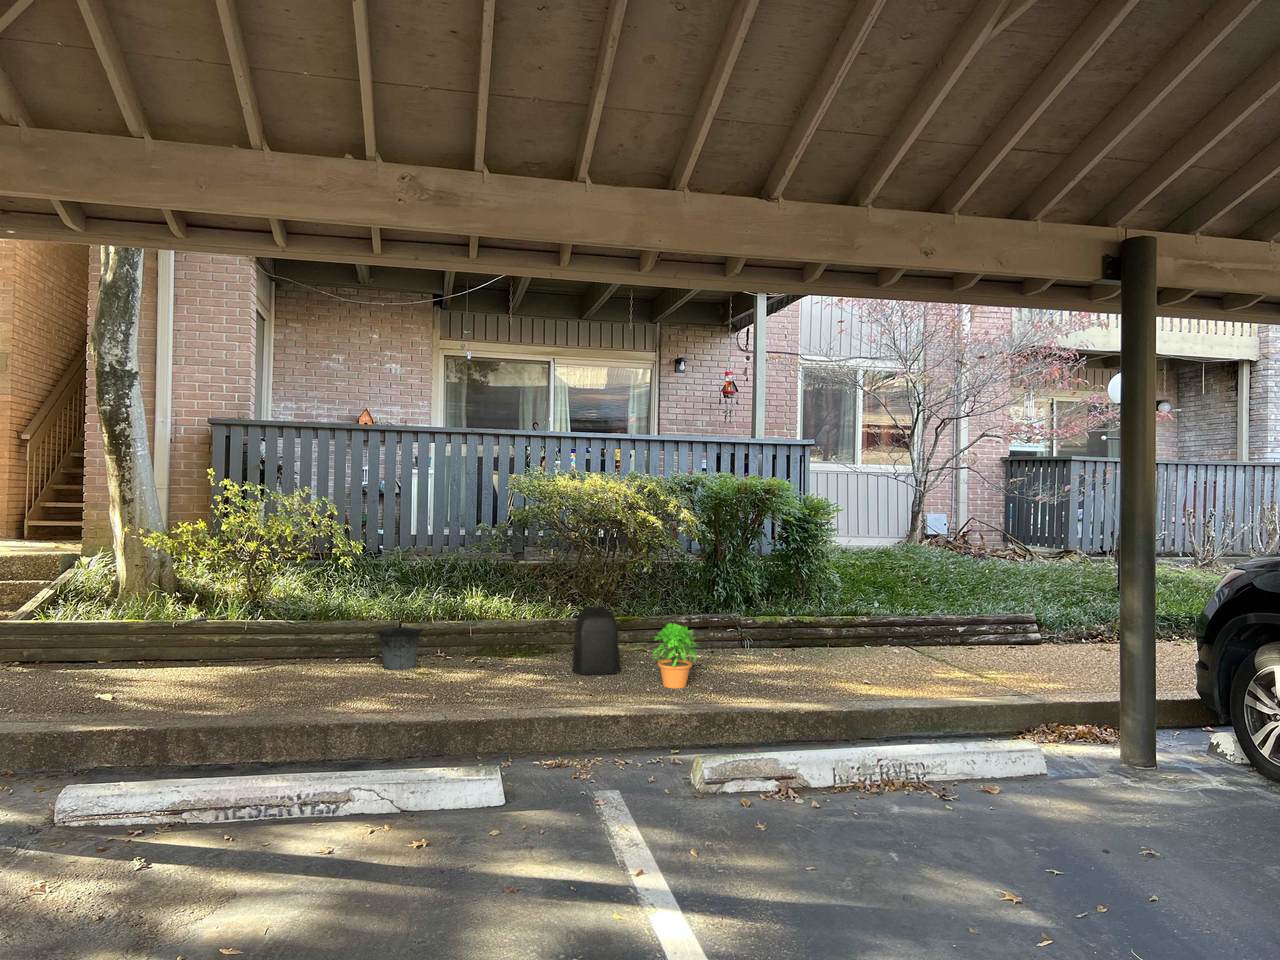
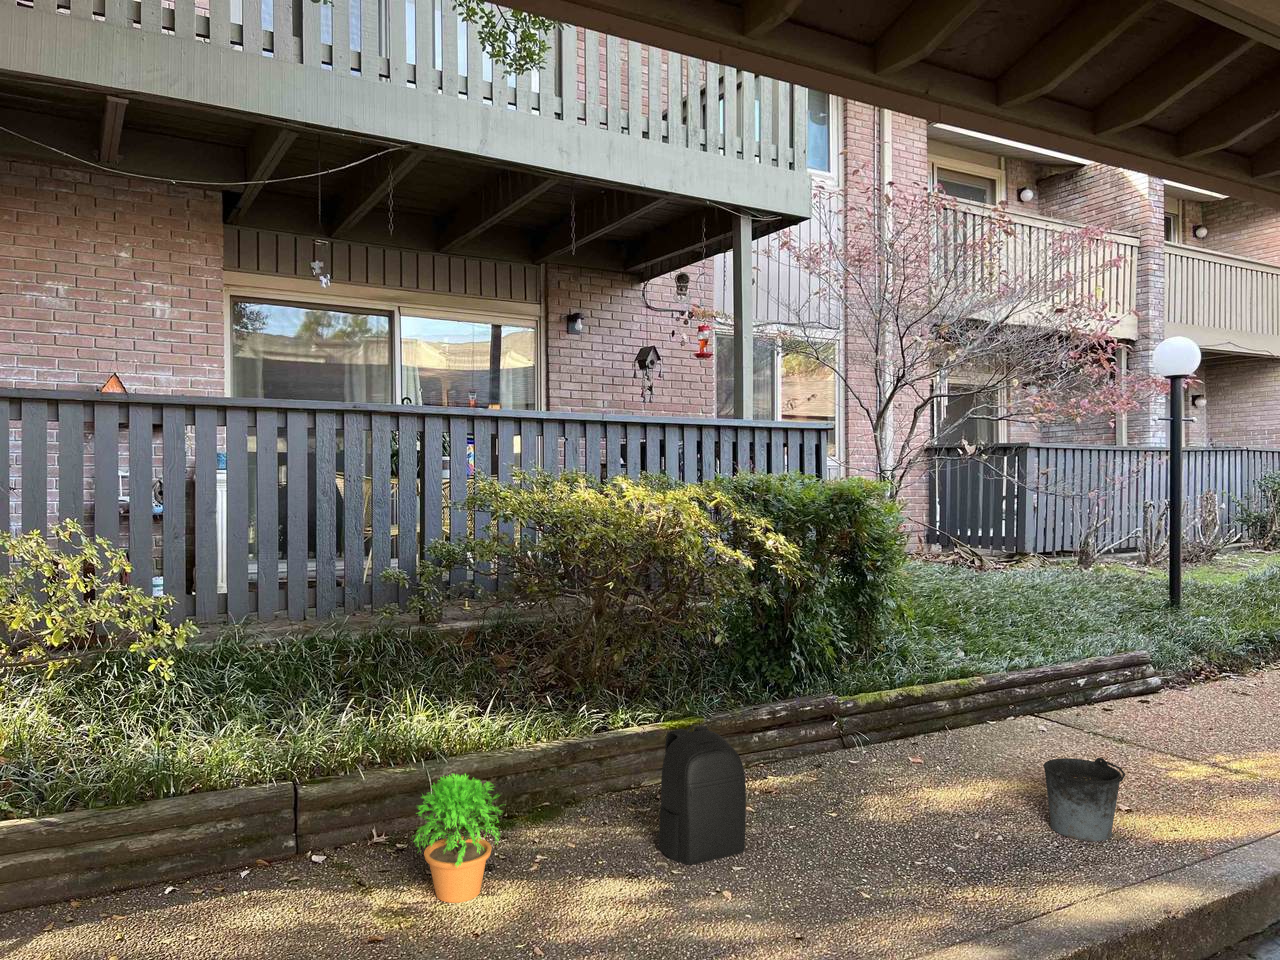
potted plant: present [653,624,697,688] -> present [414,774,502,903]
bucket: present [376,628,424,670] -> present [1043,758,1125,841]

